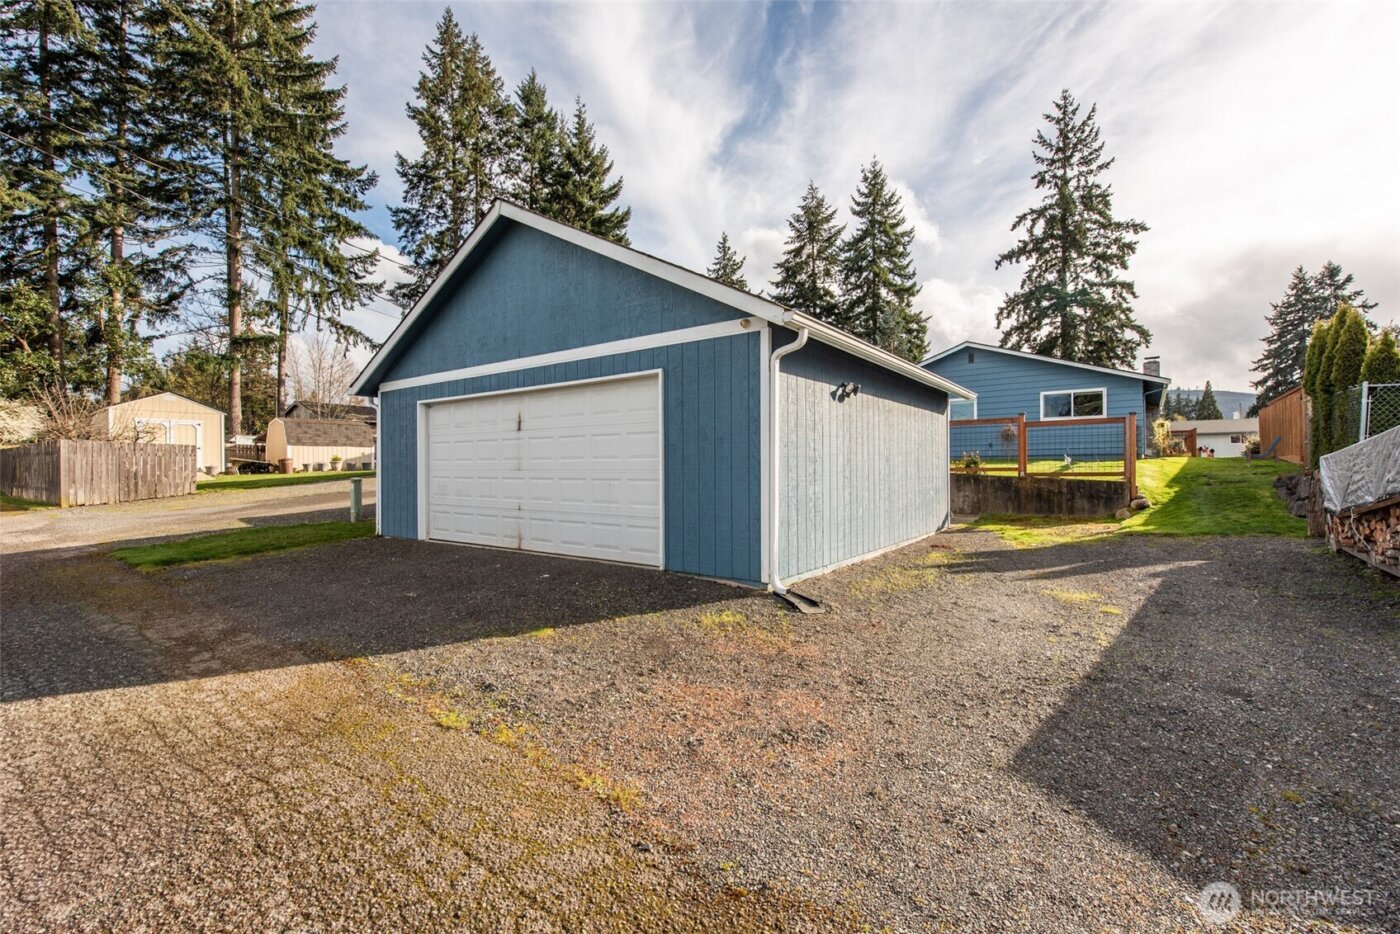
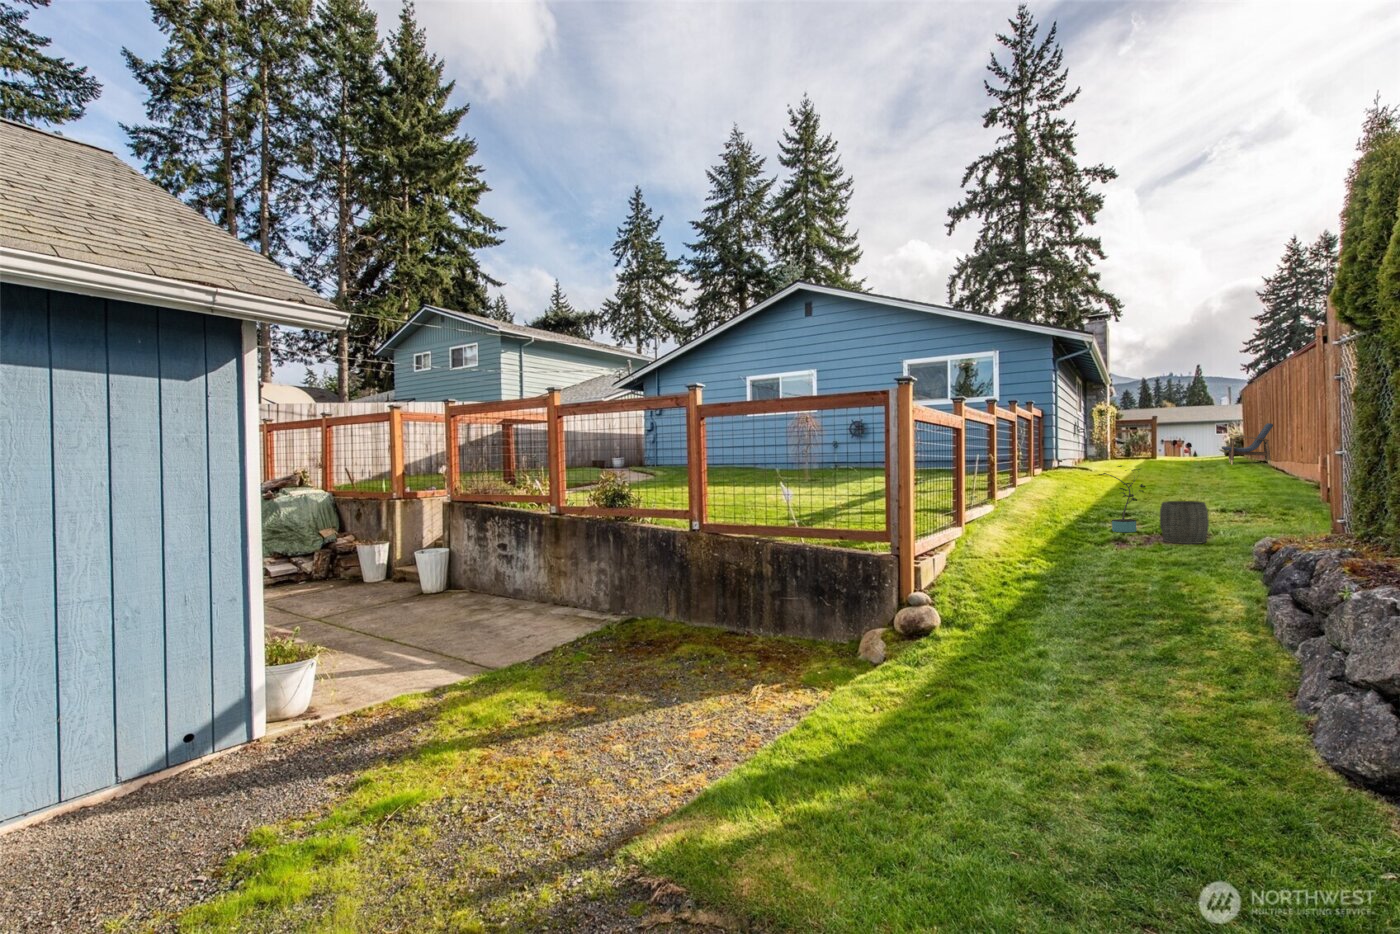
potted plant: none [1175,466,1205,506] -> present [1099,466,1146,532]
woven basket: none [1216,487,1246,511] -> present [1160,501,1209,544]

